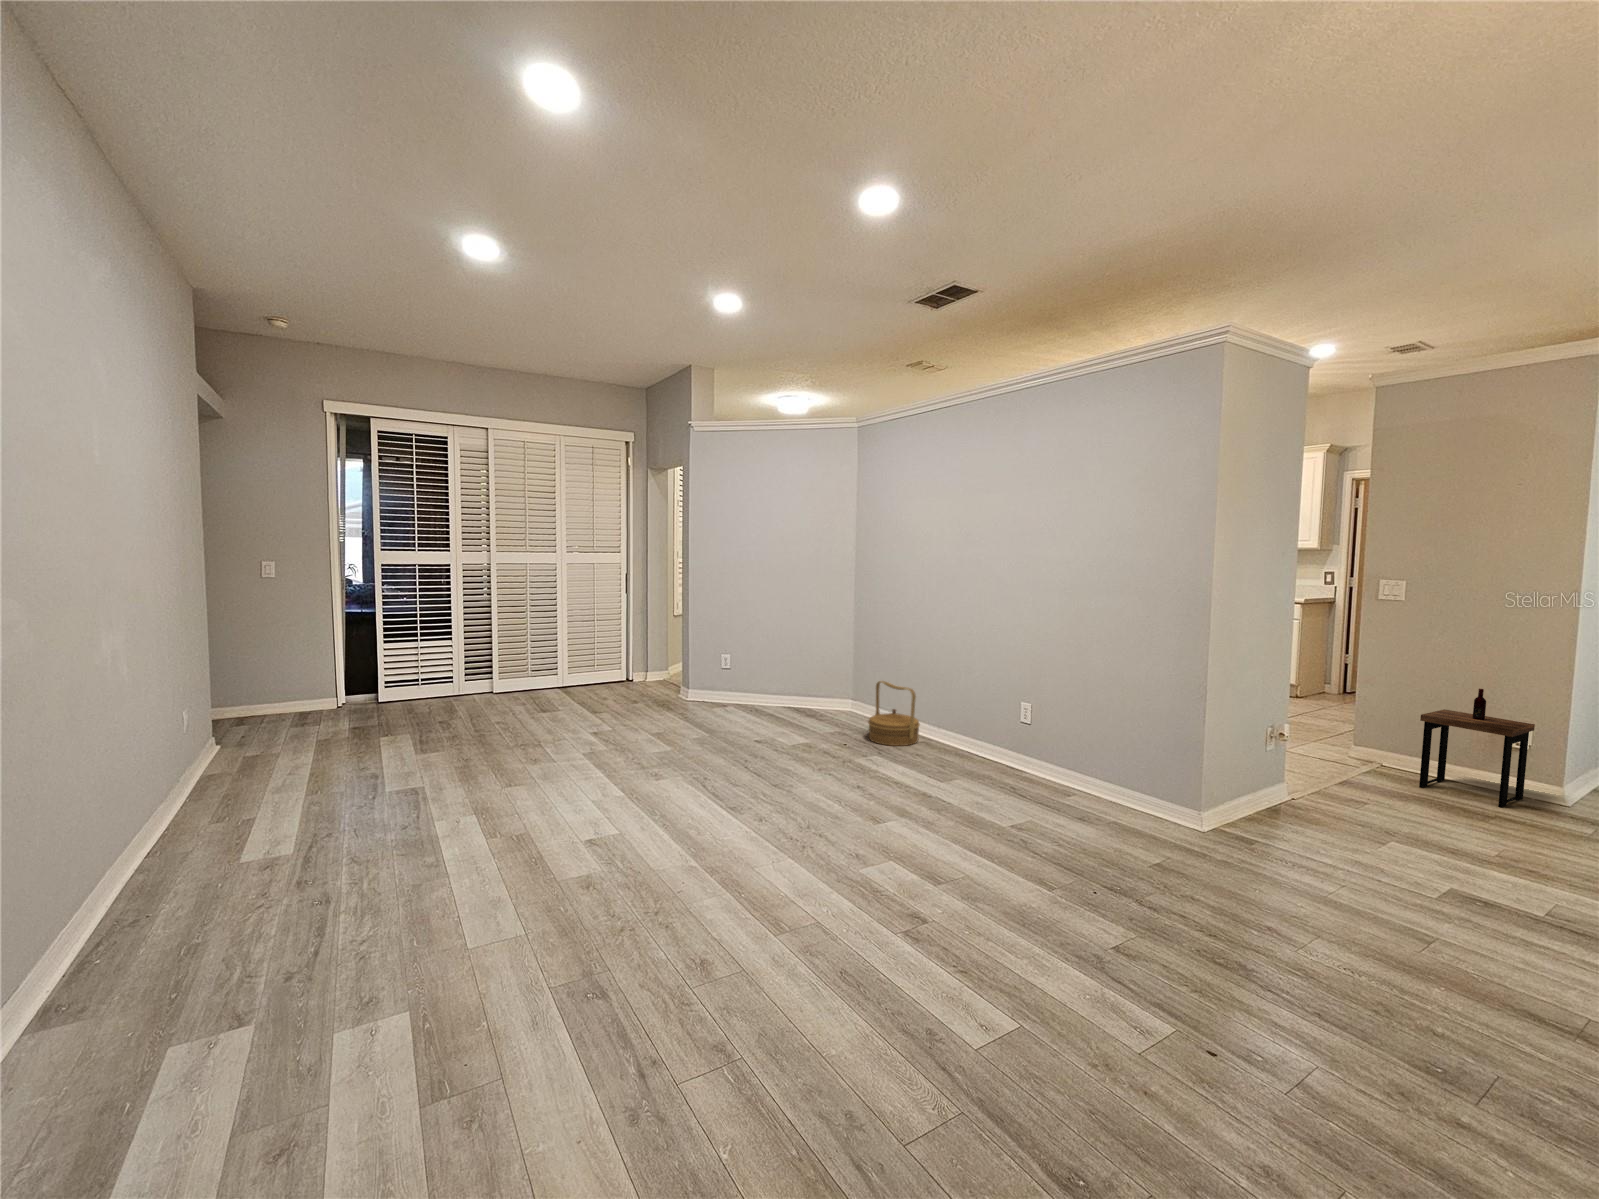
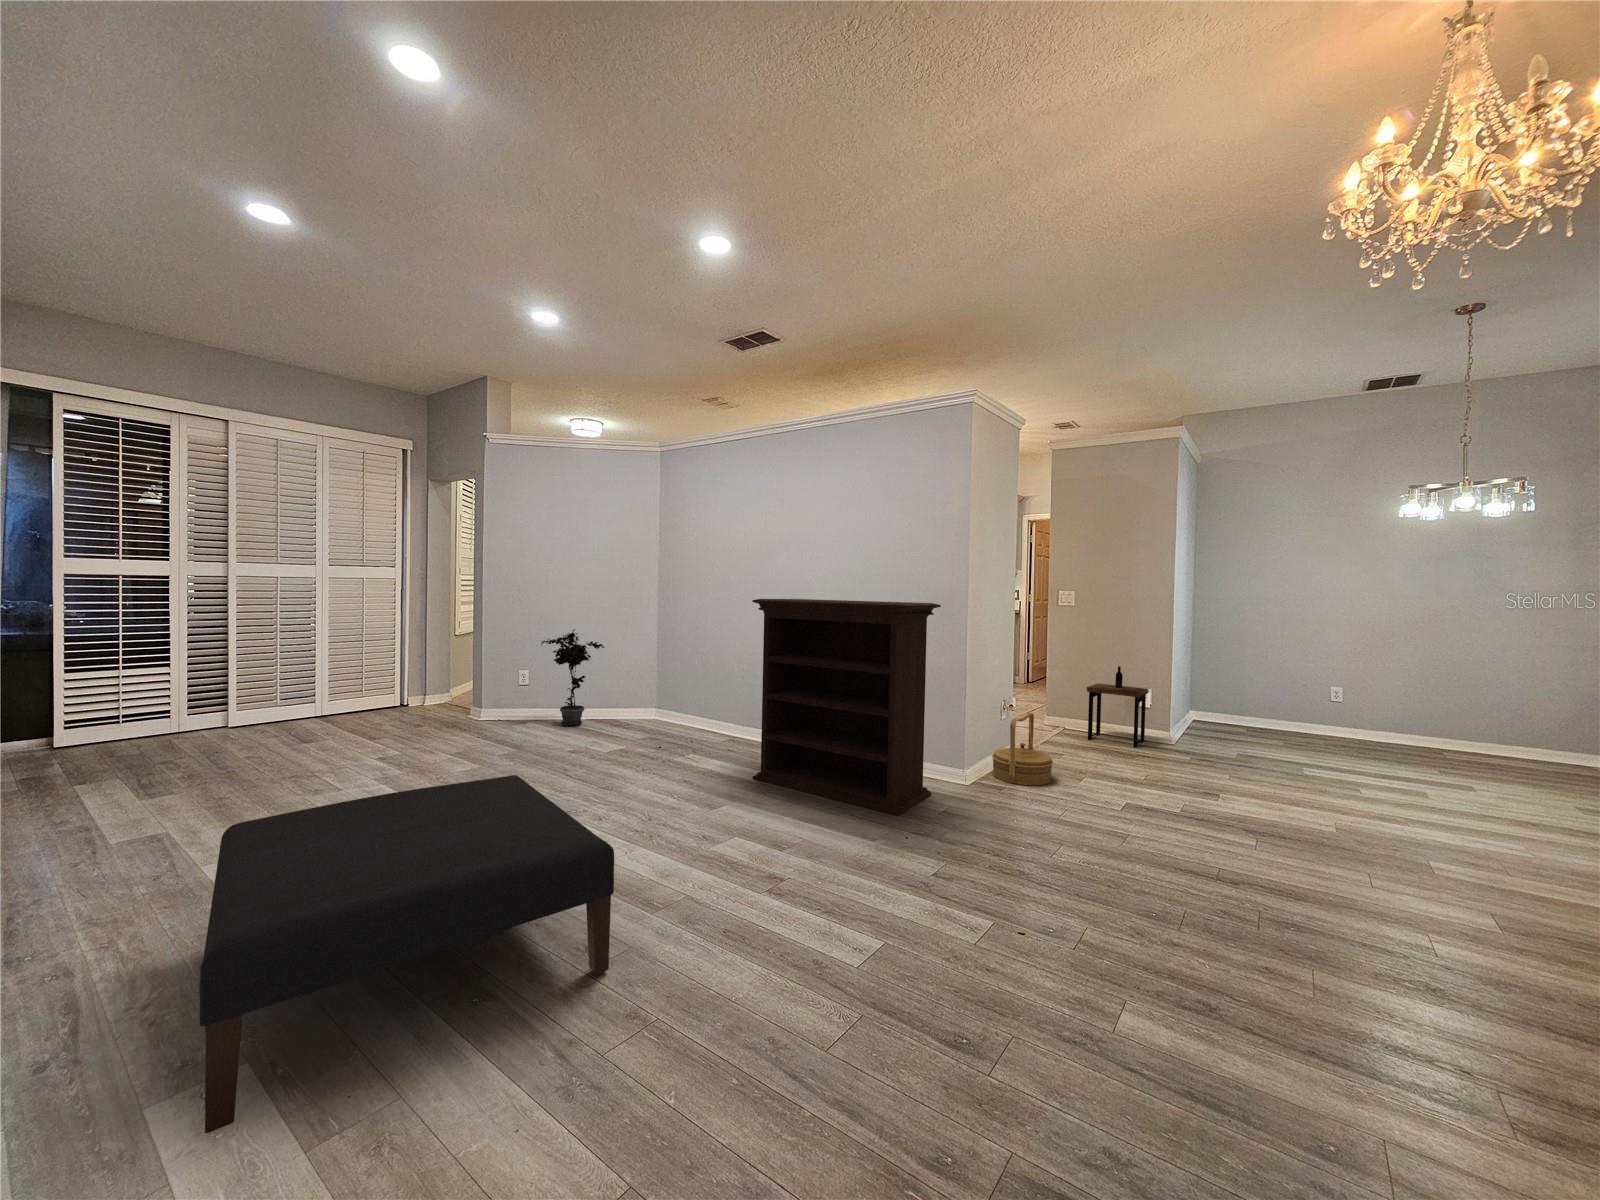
bookshelf: none [929,594,1164,864] -> present [752,599,941,816]
potted plant: none [734,615,793,713] -> present [541,630,604,726]
woven basket: present [868,681,920,746] -> present [992,712,1053,785]
ottoman: none [380,775,724,1061] -> present [200,775,614,1133]

